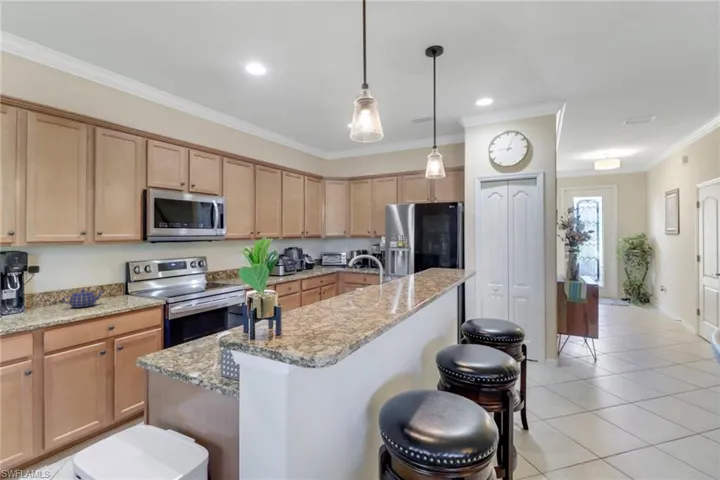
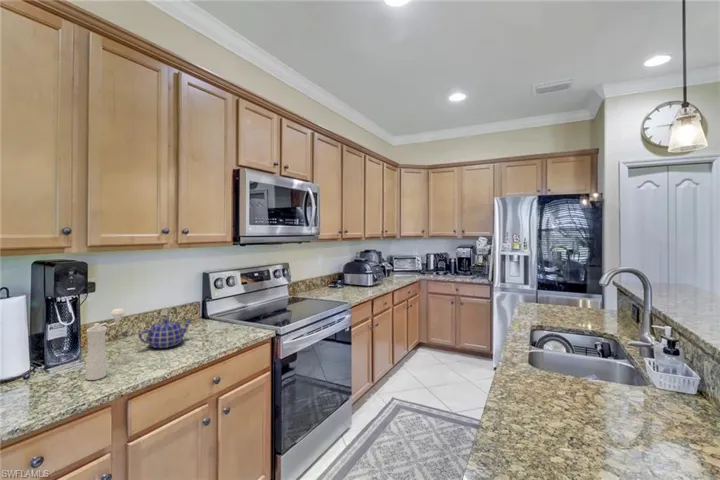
pepper mill: none [19,280,48,320] -> present [86,309,125,380]

